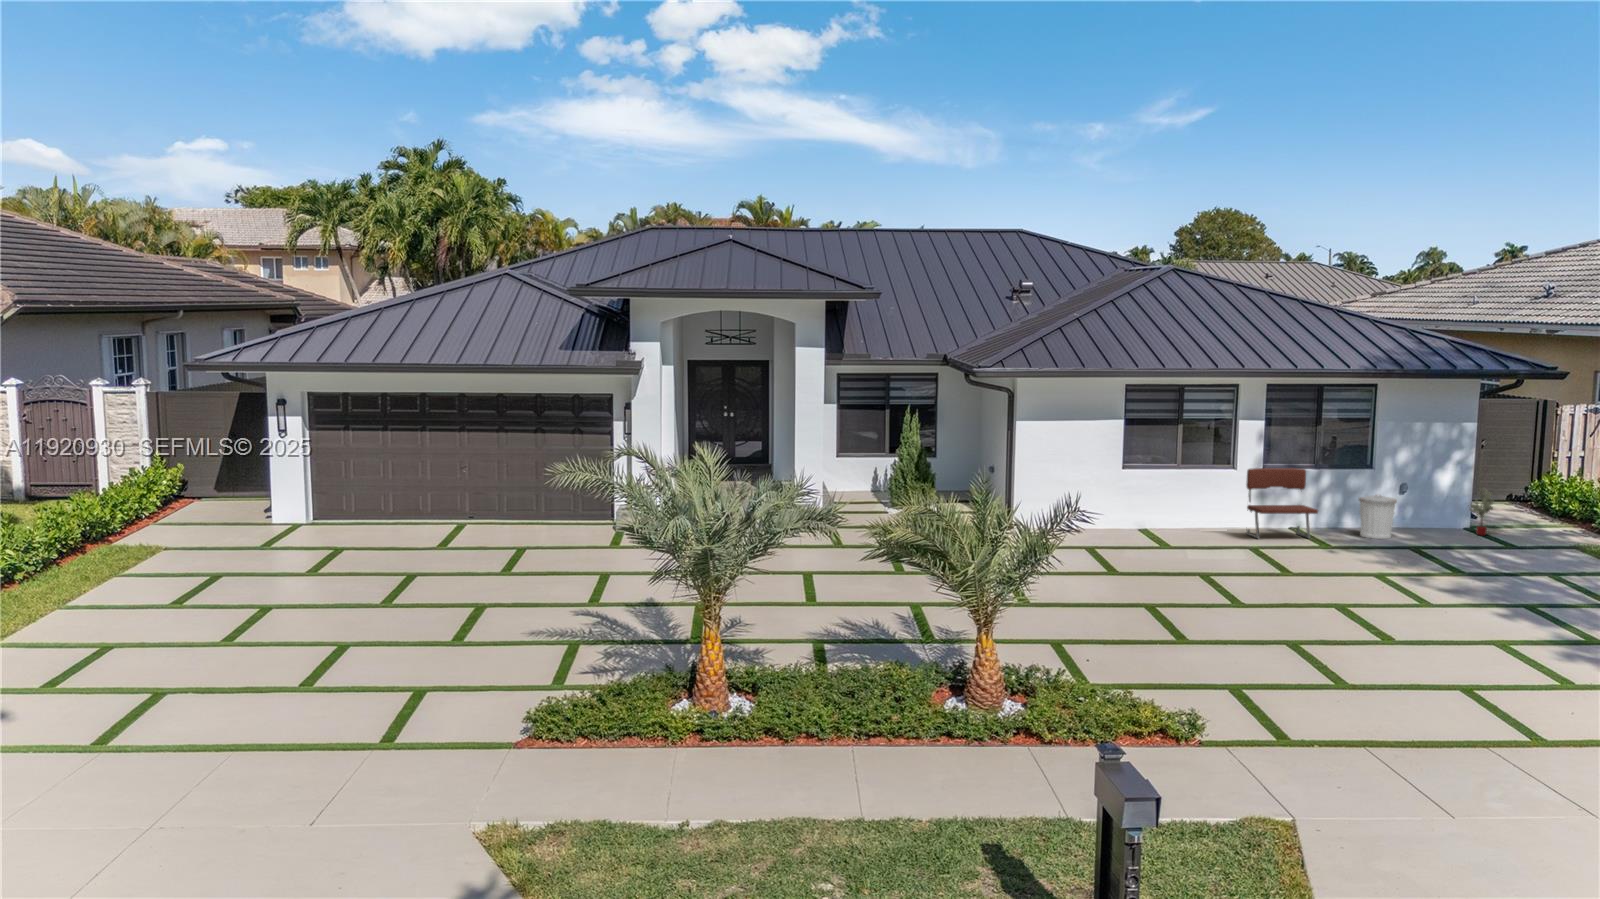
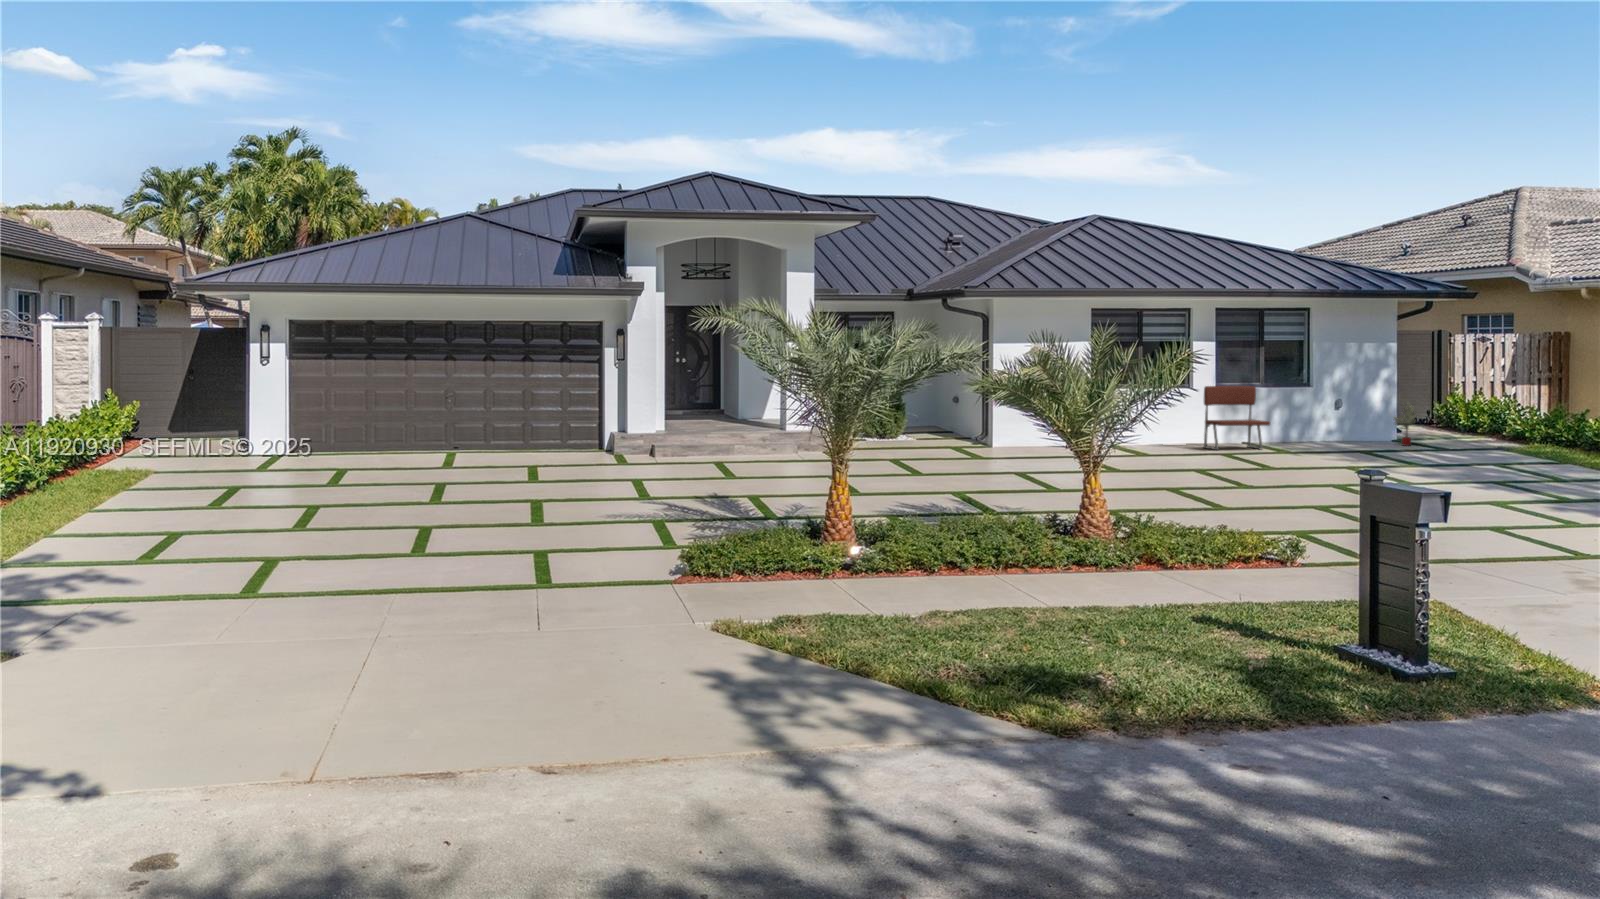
trash can: present [1359,495,1397,539] -> none [1301,408,1337,449]

